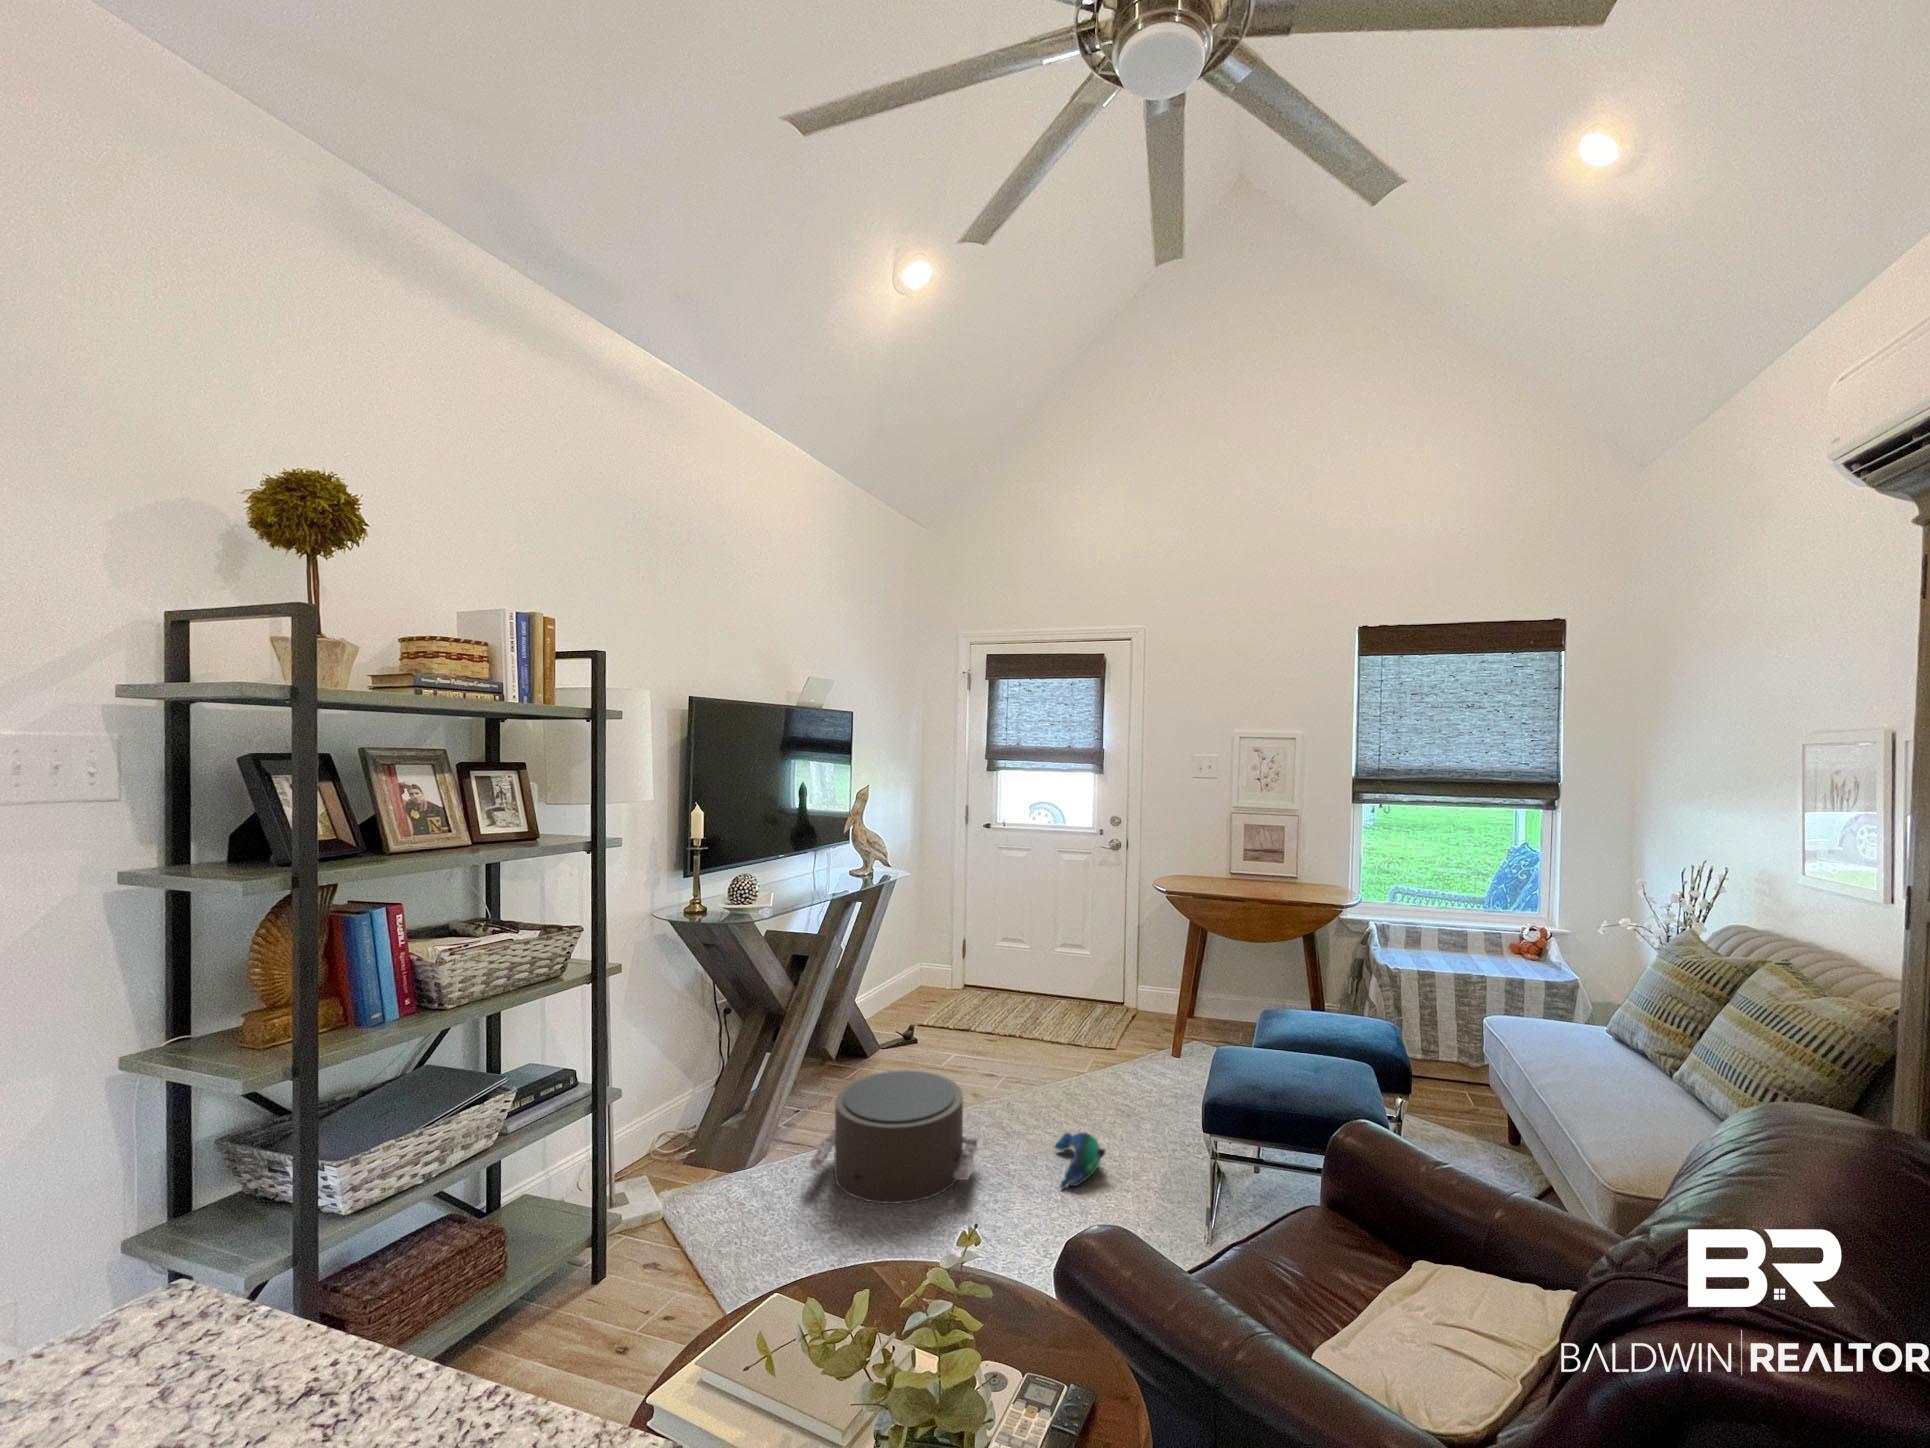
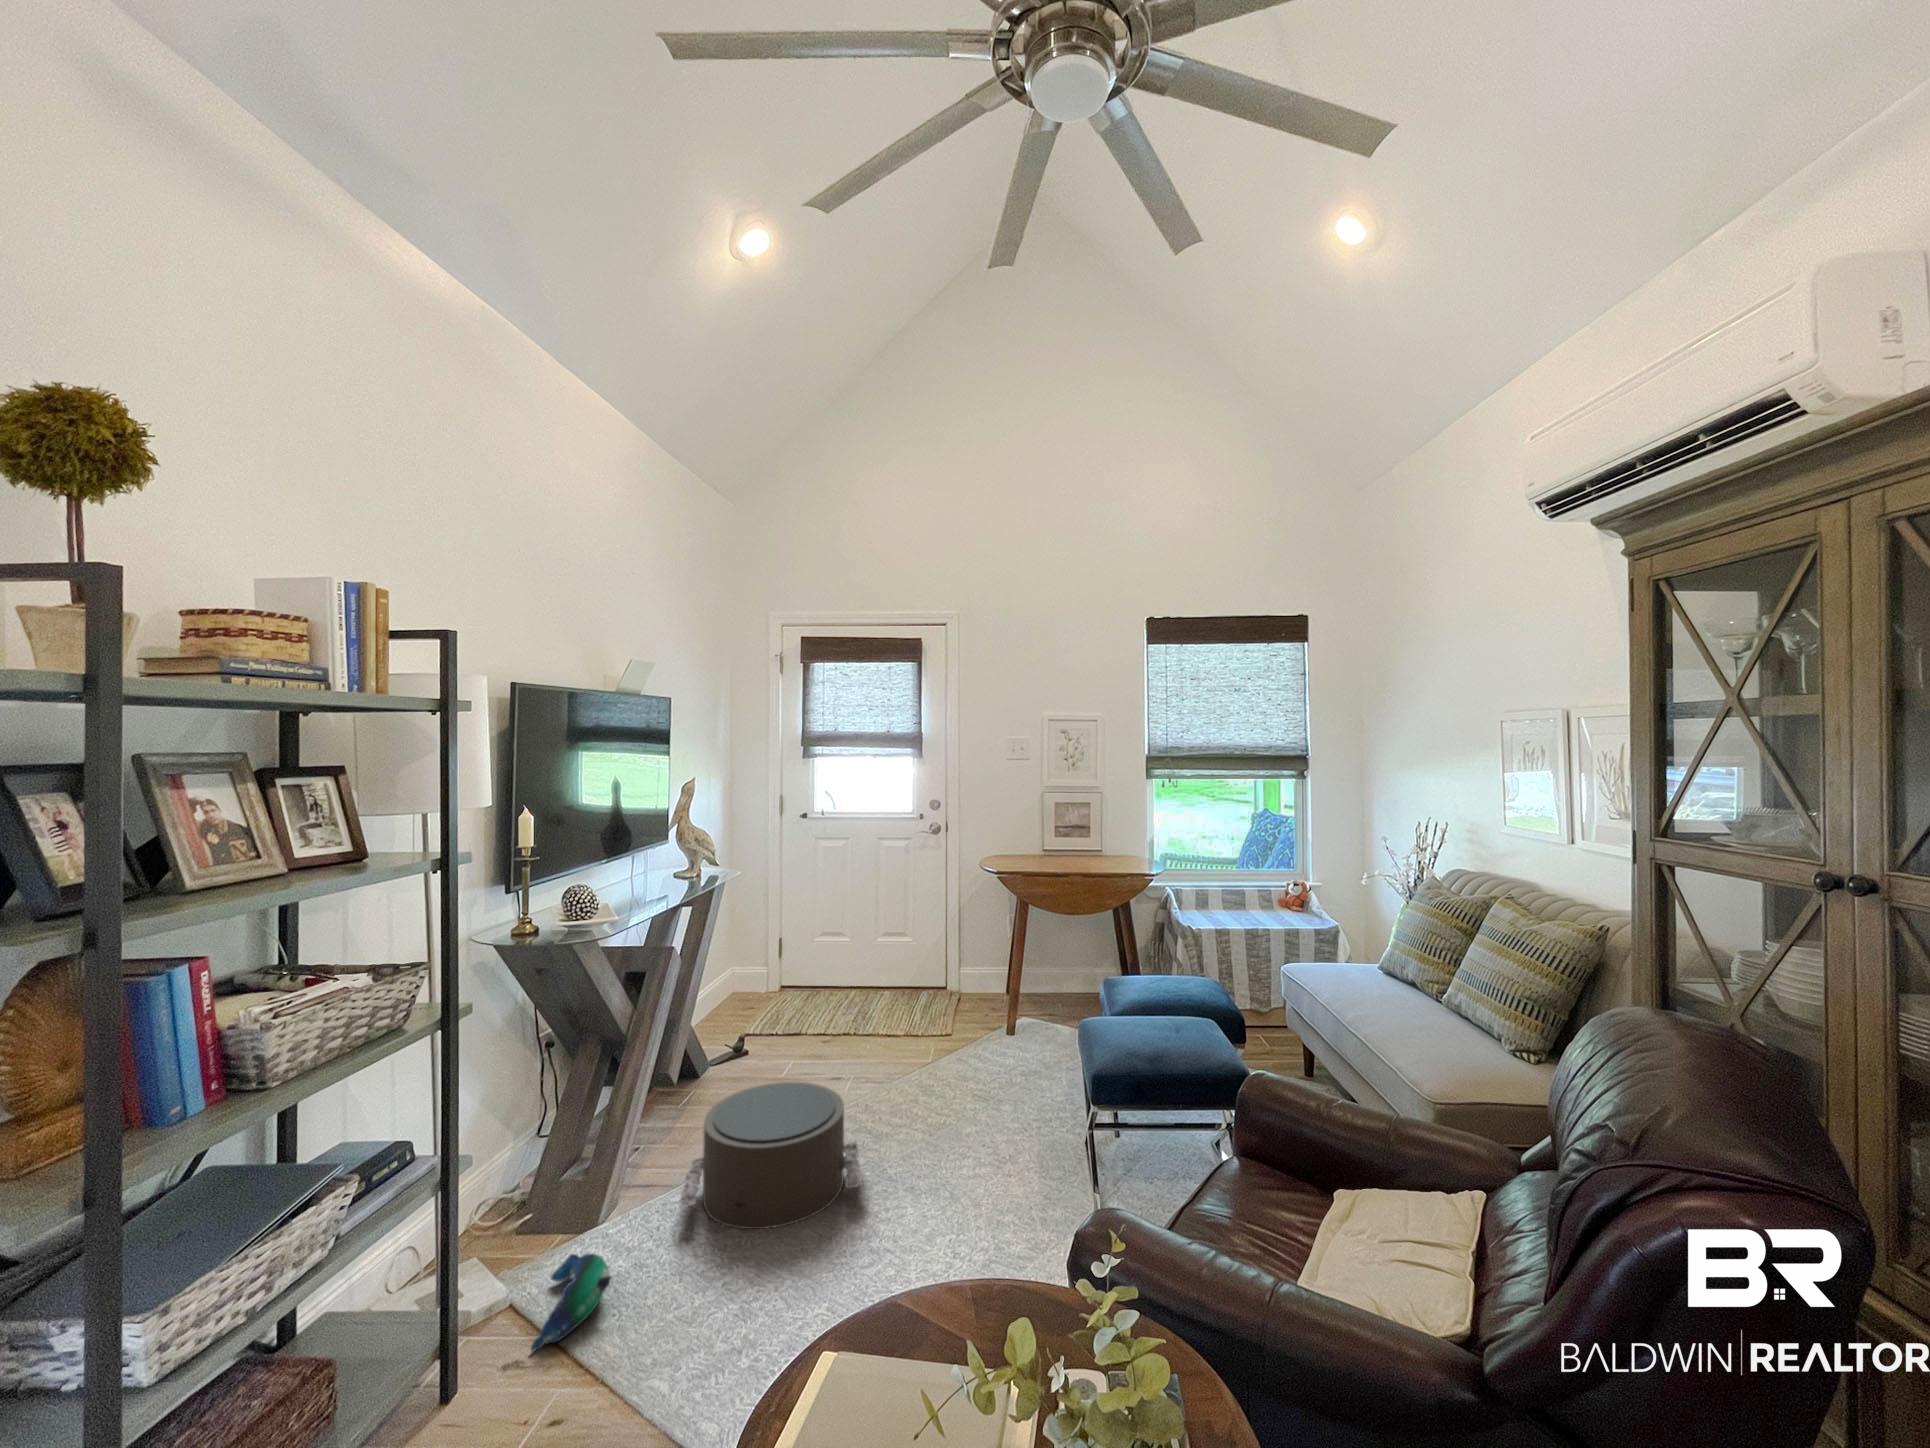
plush toy: present [1055,1133,1105,1188] -> present [531,1254,611,1351]

